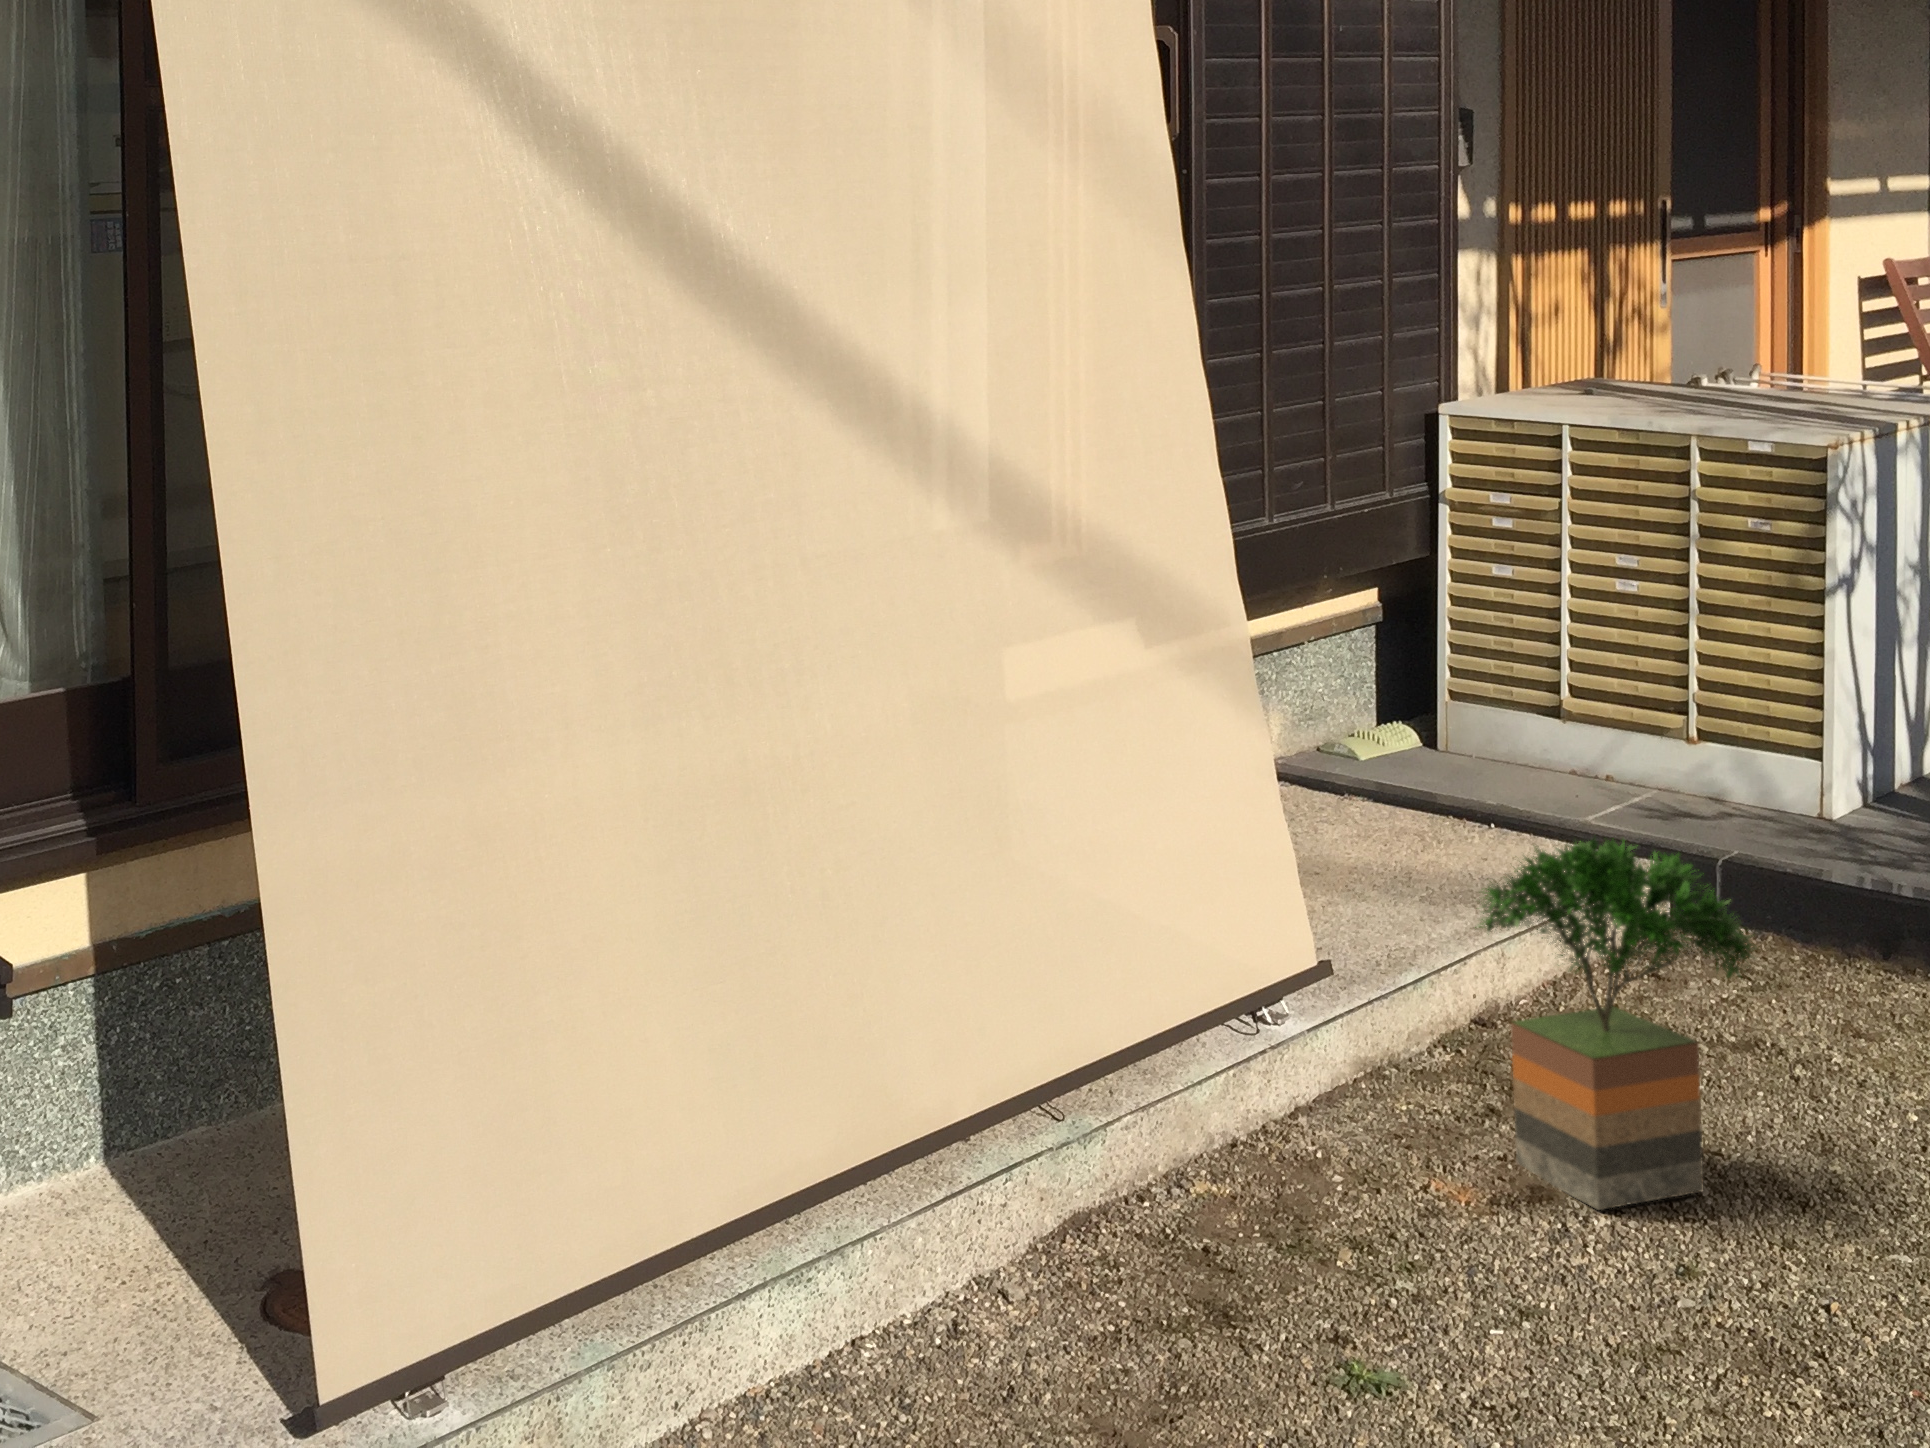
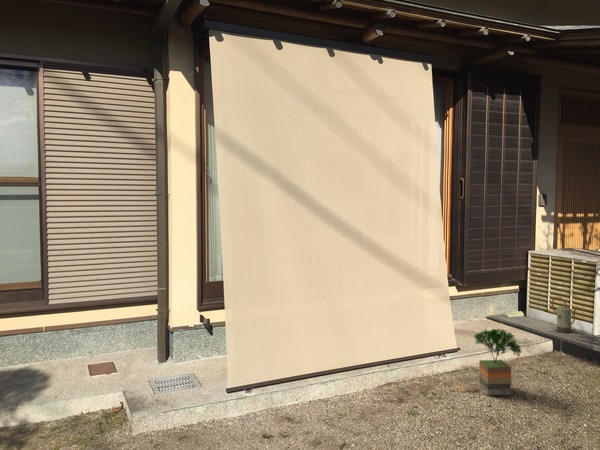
watering can: none [1603,635,1753,816] -> present [551,297,577,332]

